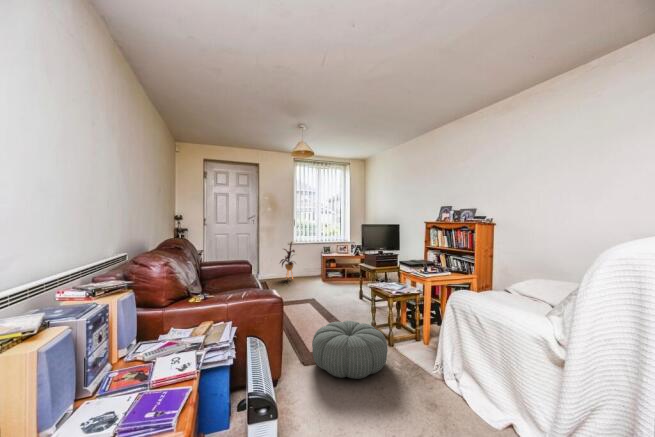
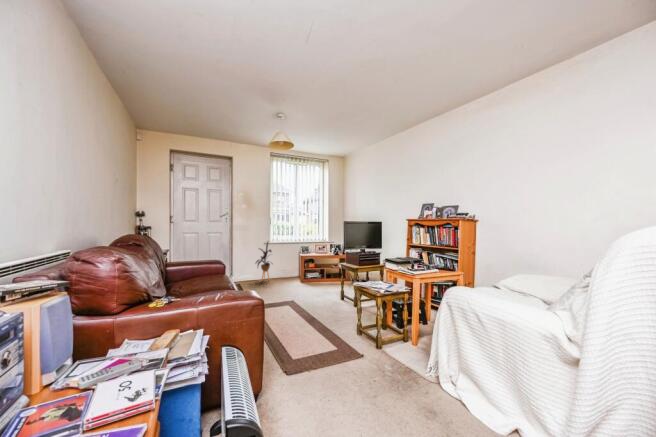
pouf: present [312,321,388,379] -> none [296,322,379,387]

